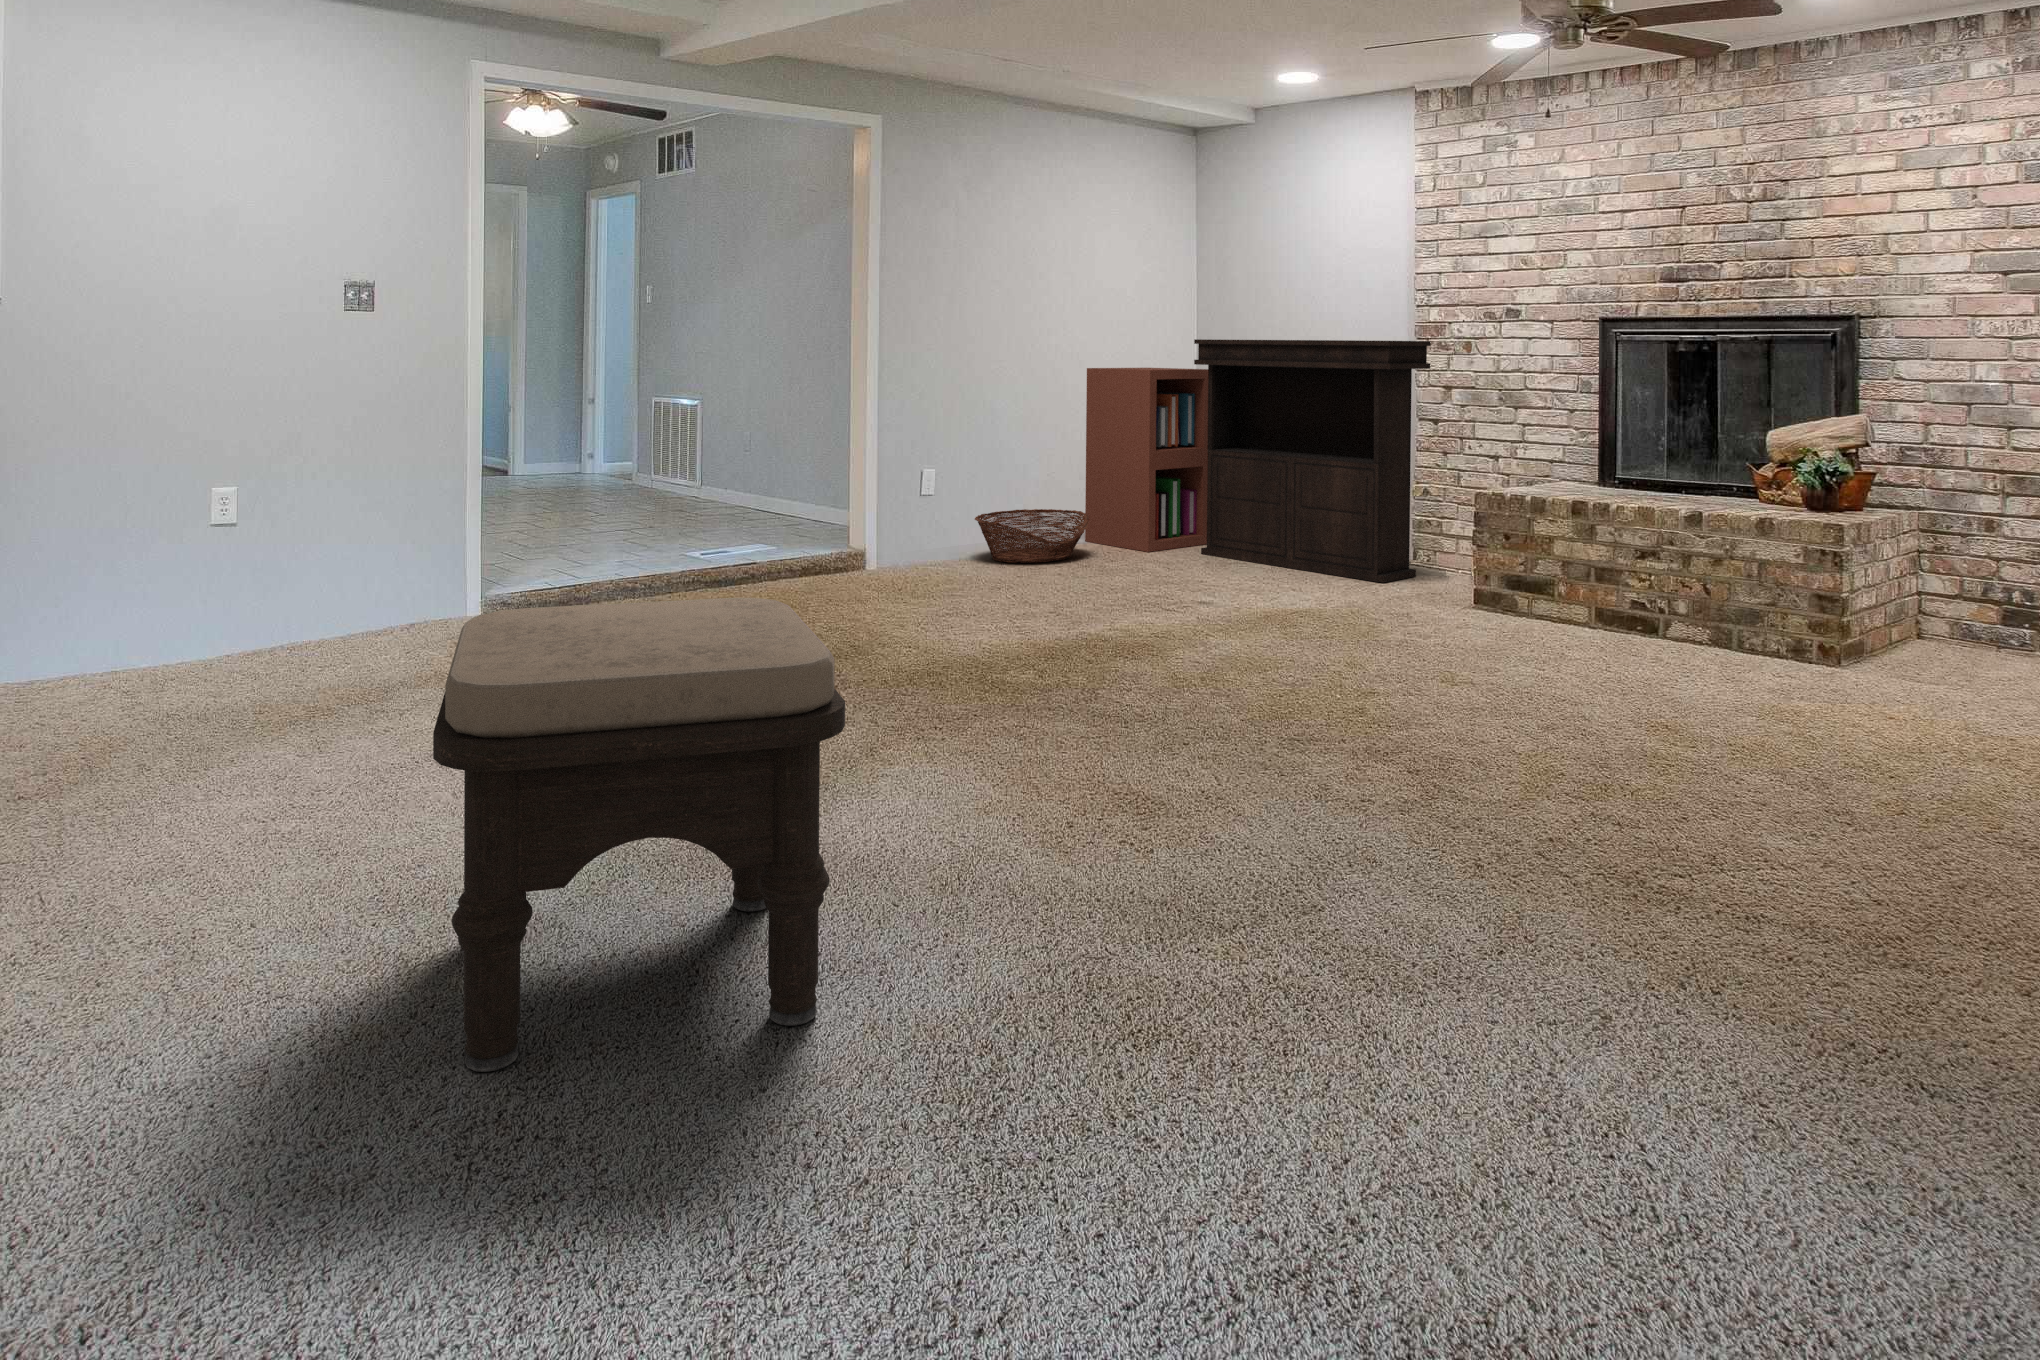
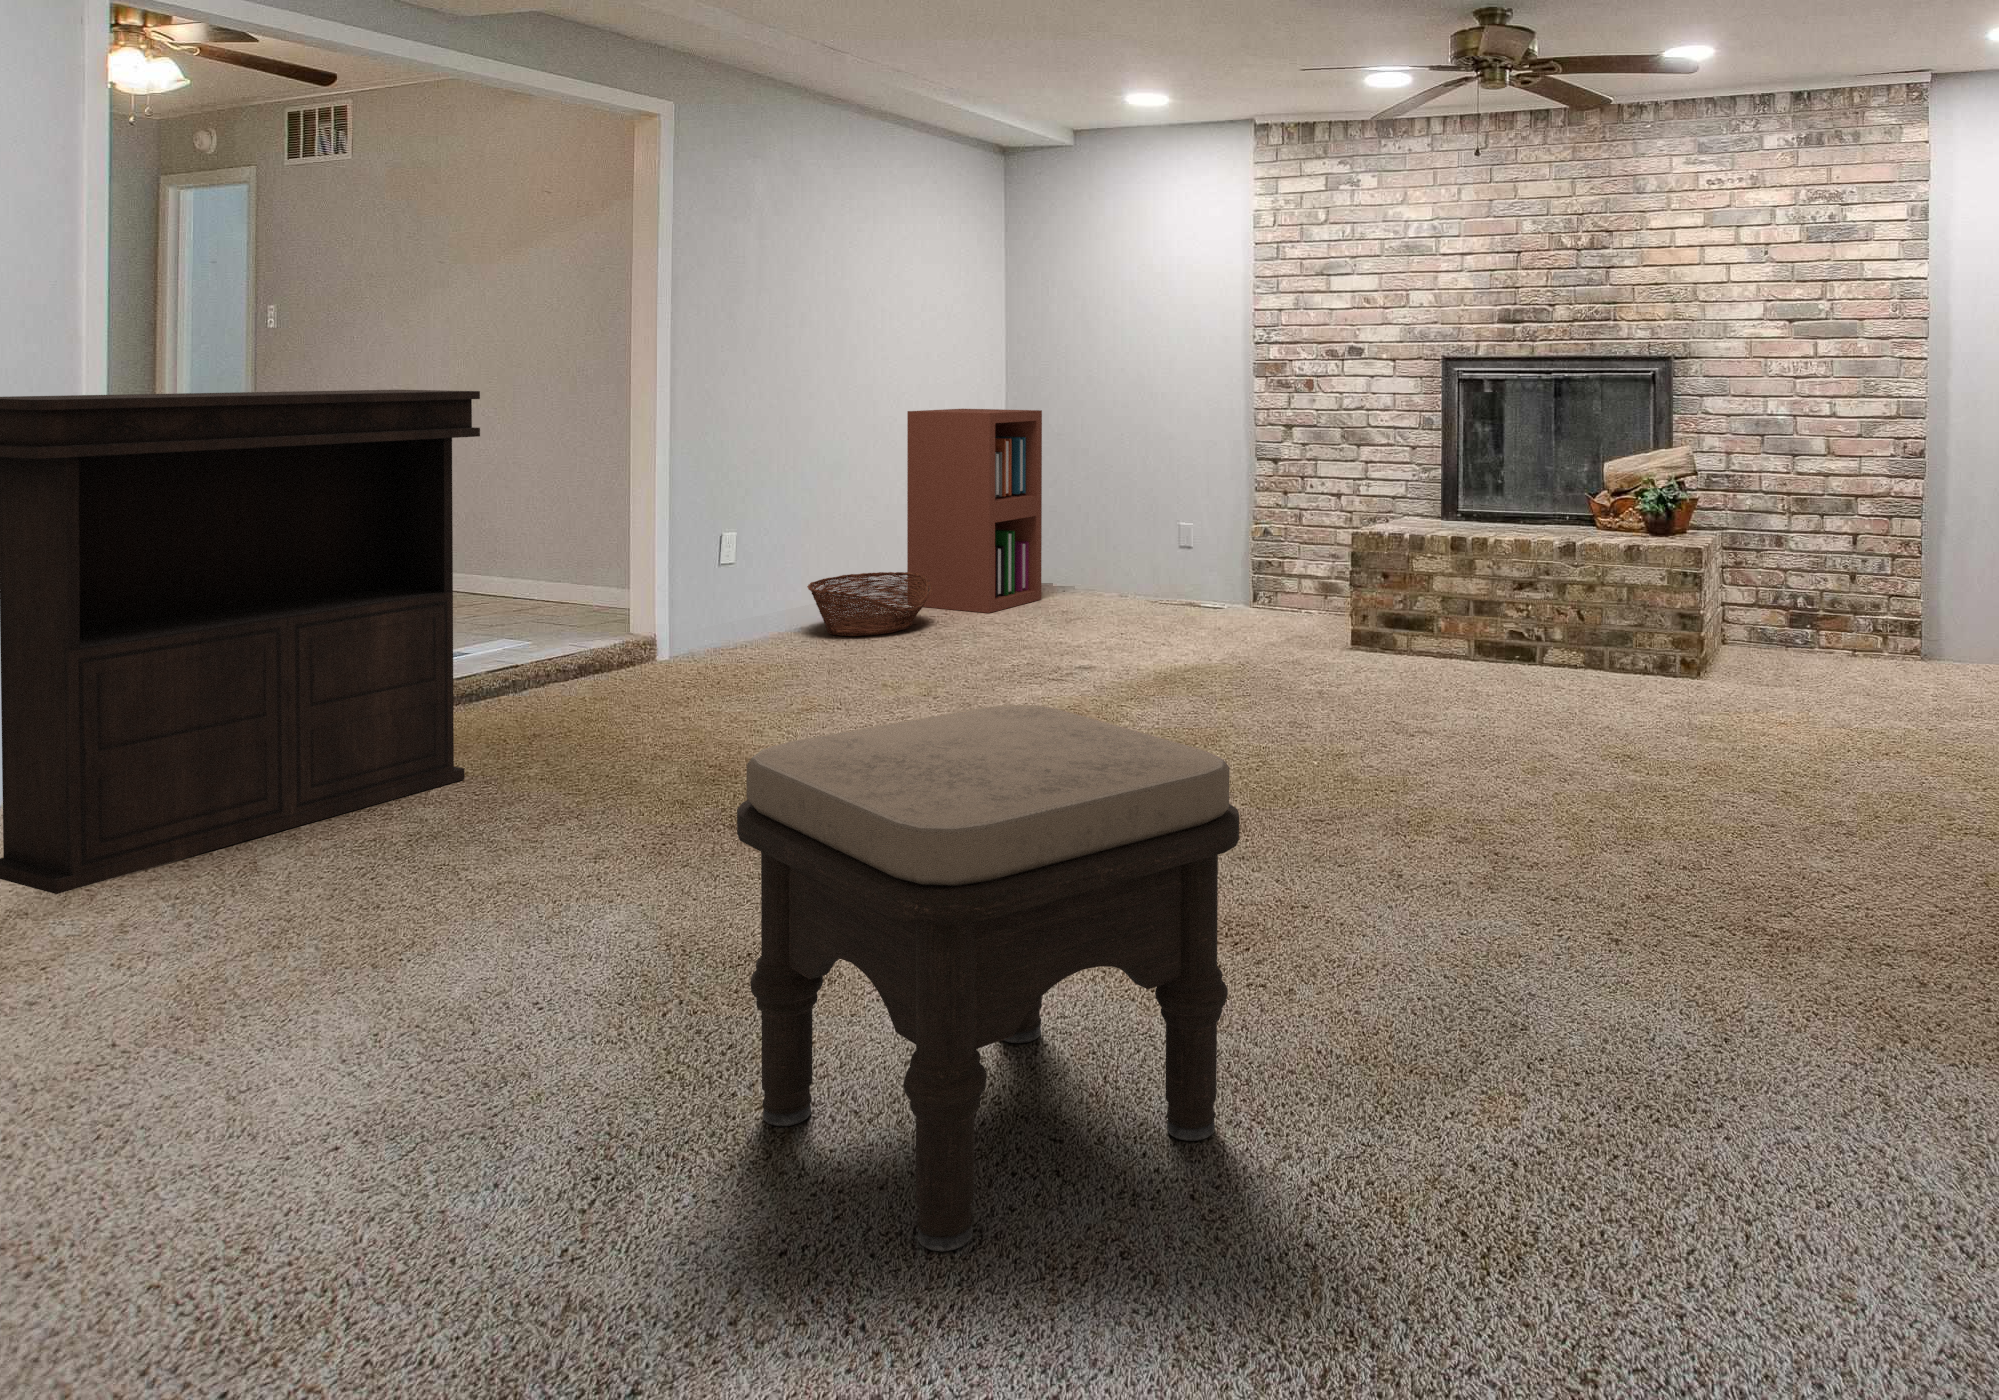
console table: present [1194,339,1431,583] -> present [0,390,480,894]

